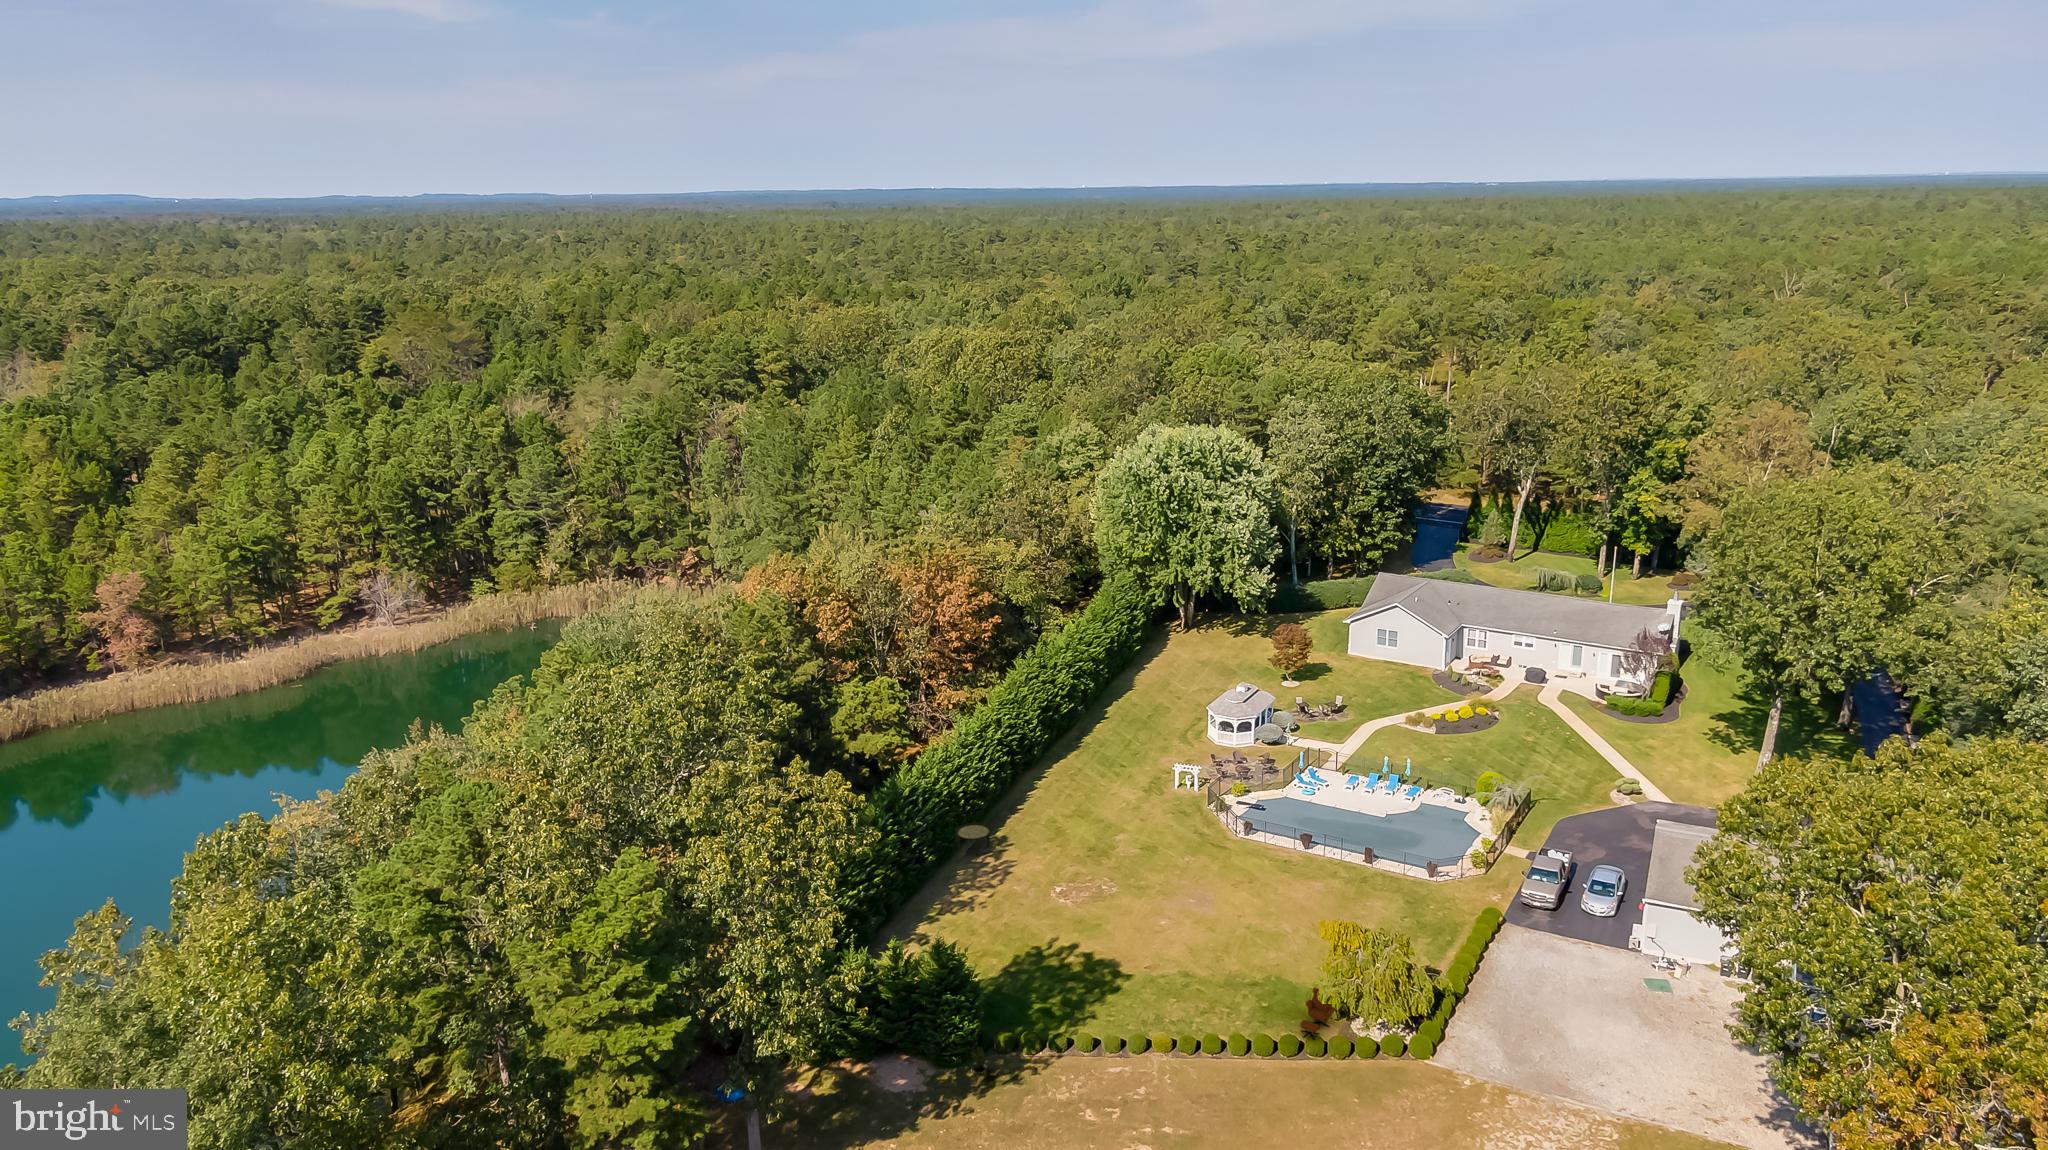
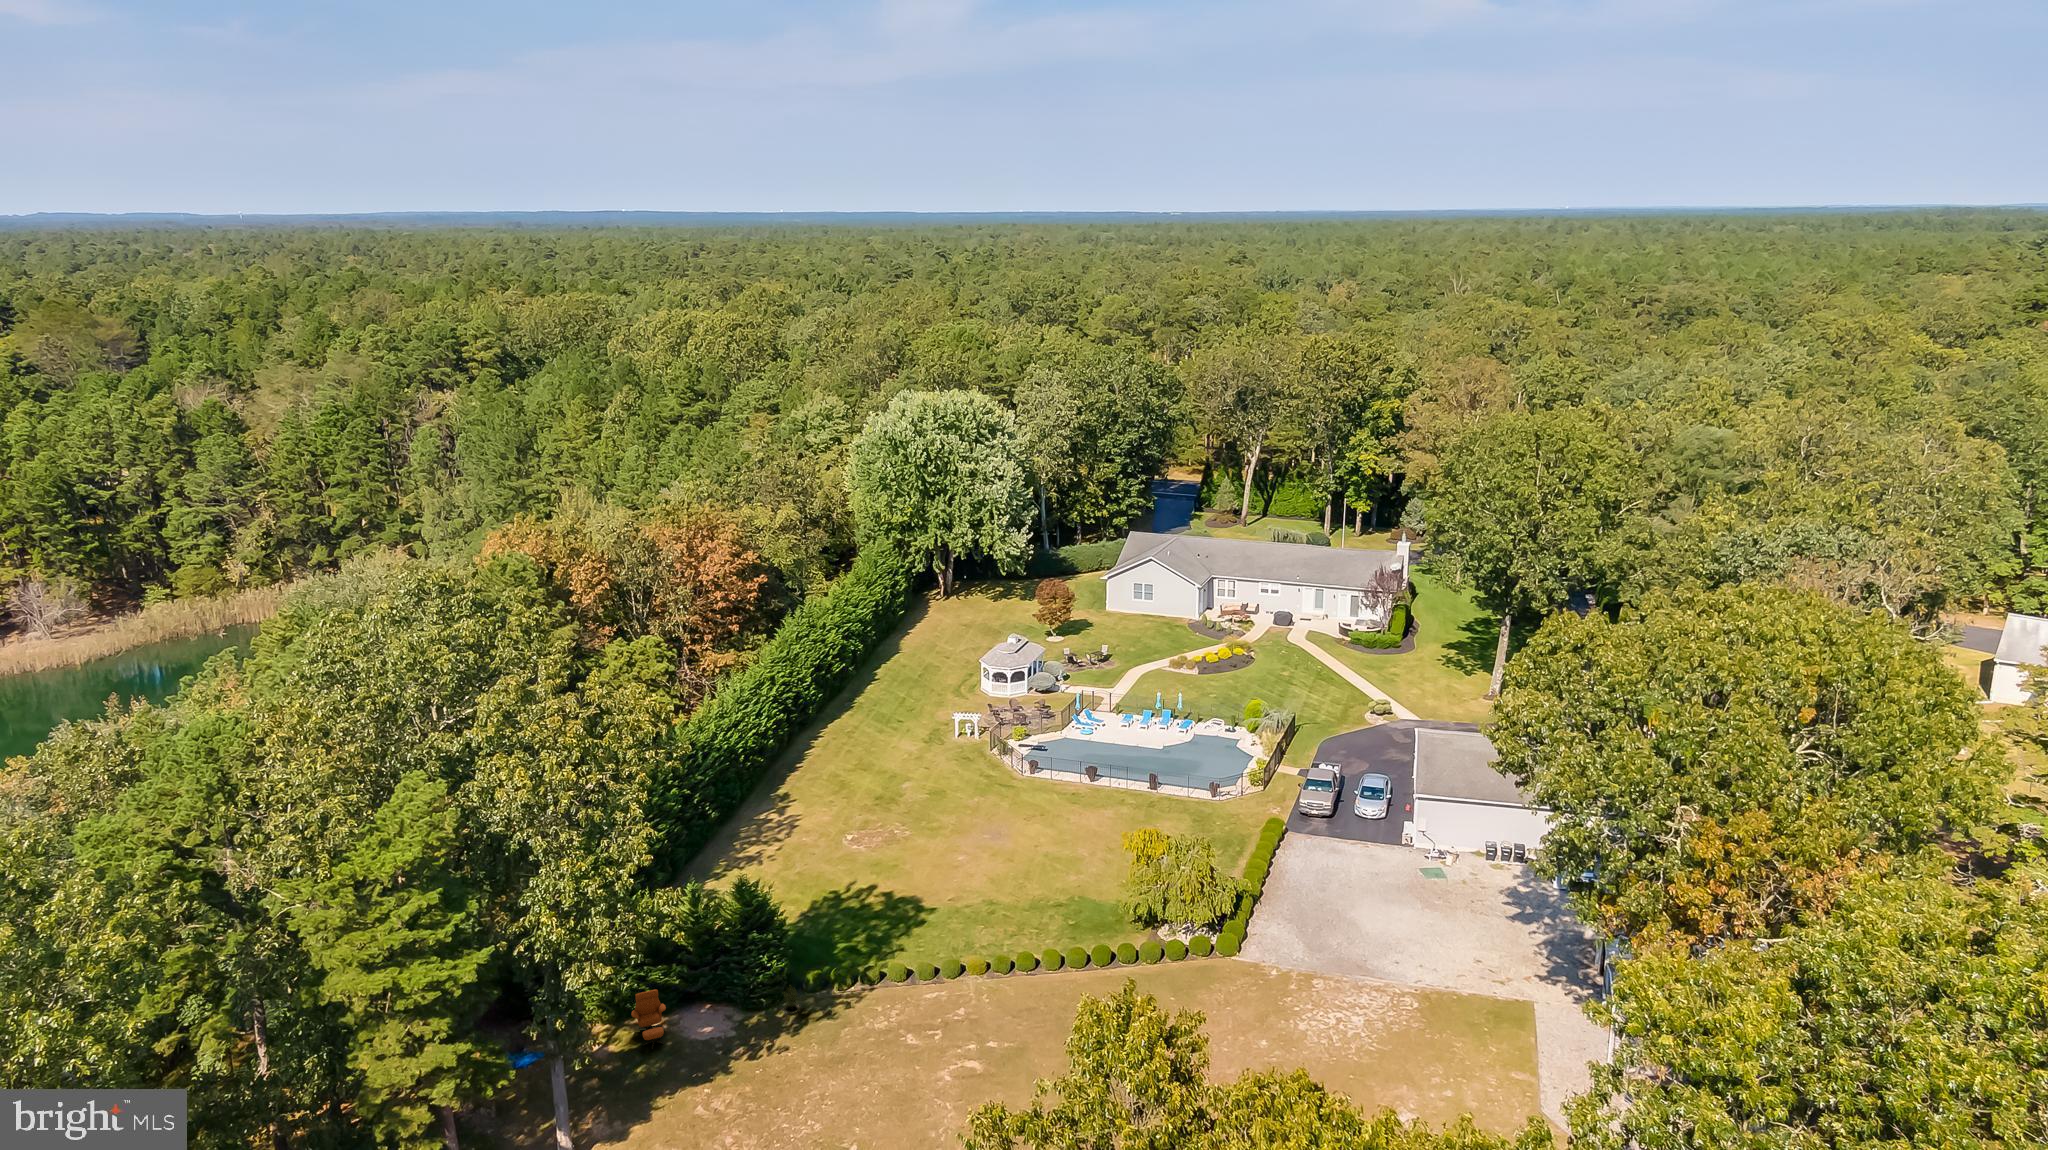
round table: present [956,823,991,856] -> none [735,782,772,815]
lounge chair: present [1300,988,1335,1040] -> present [631,989,666,1049]

